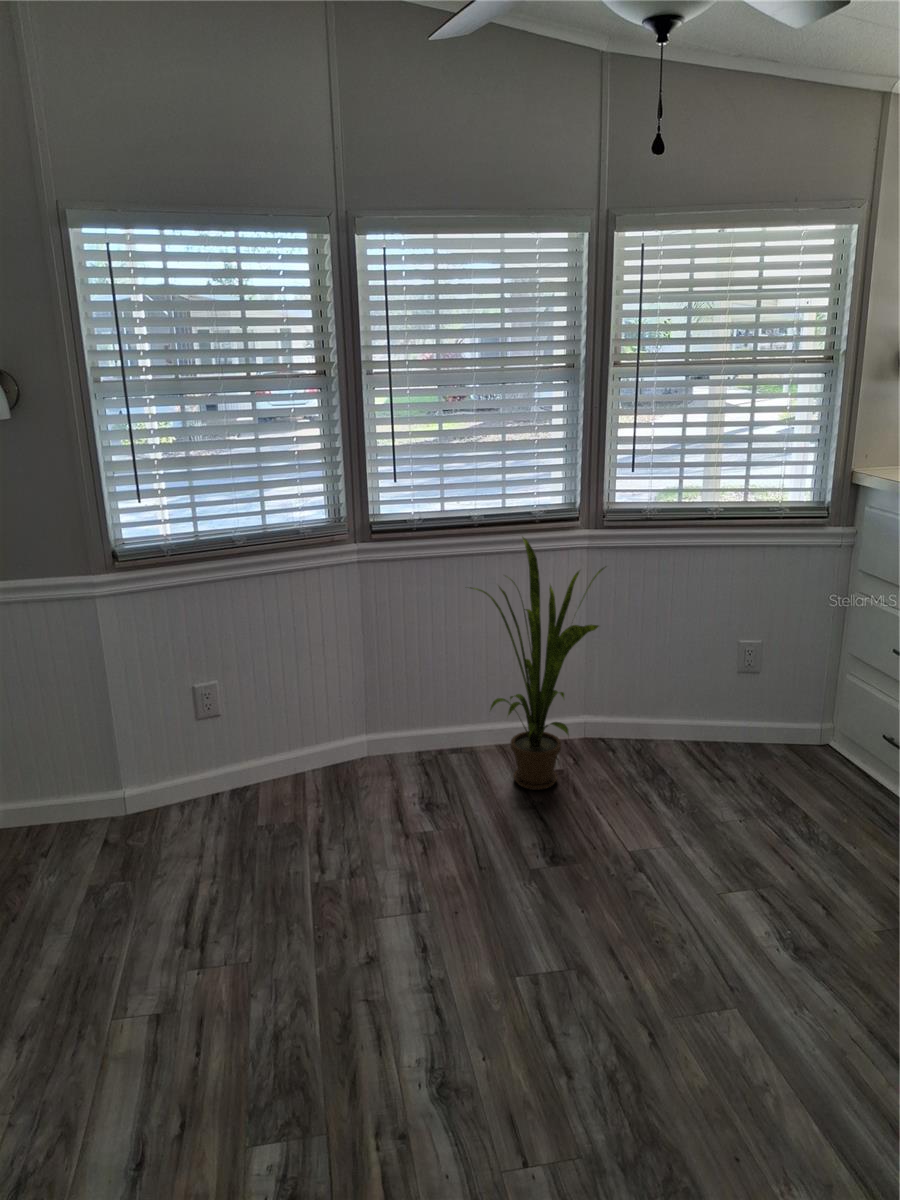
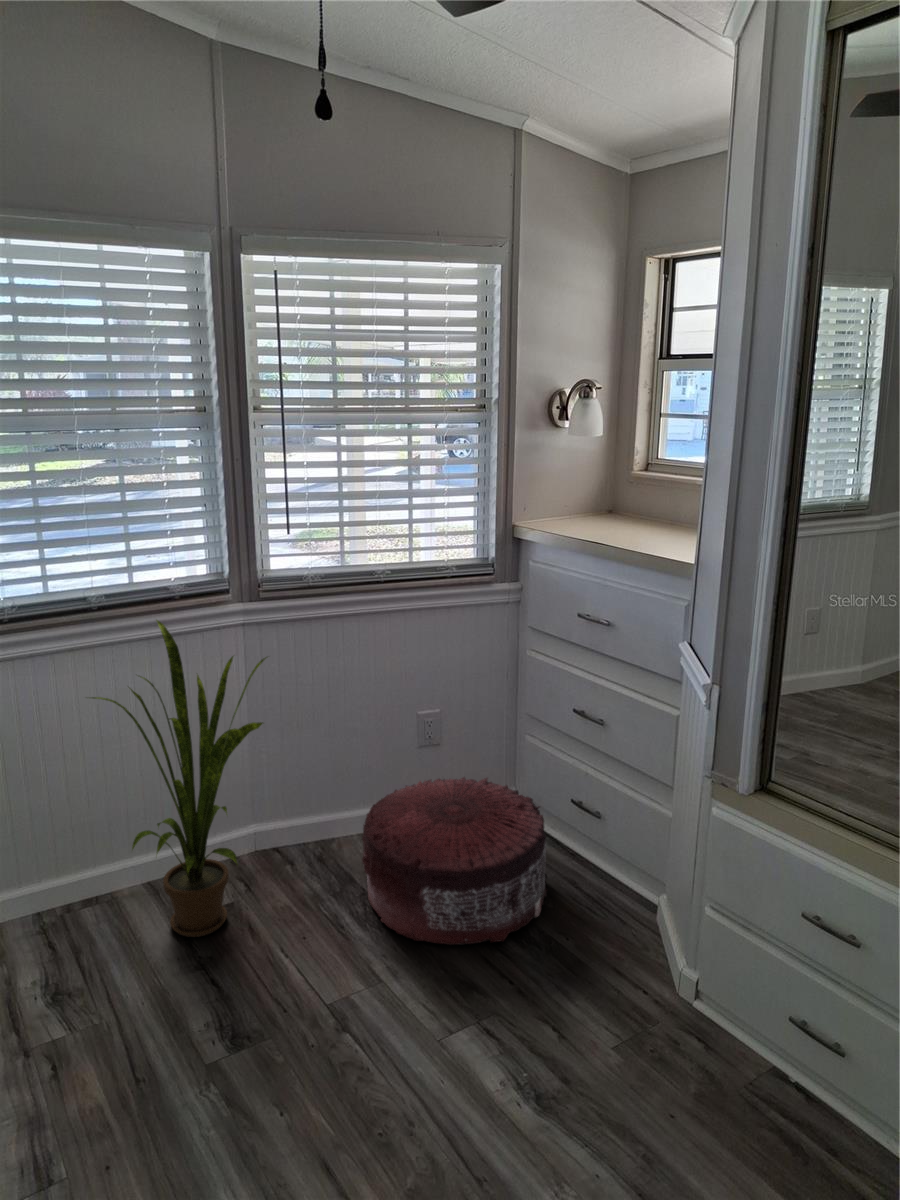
pouf: none [674,698,853,845] -> present [362,777,548,945]

